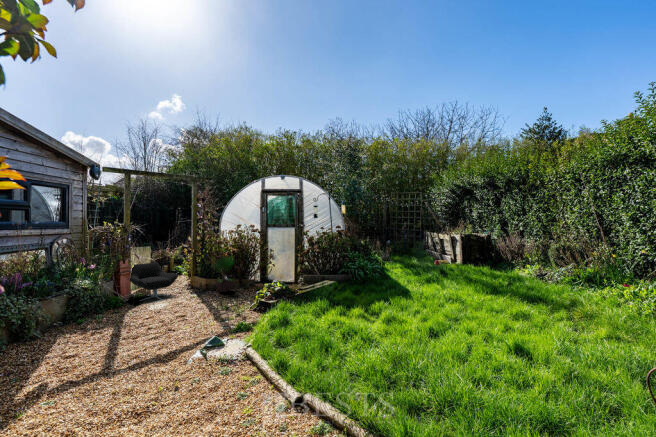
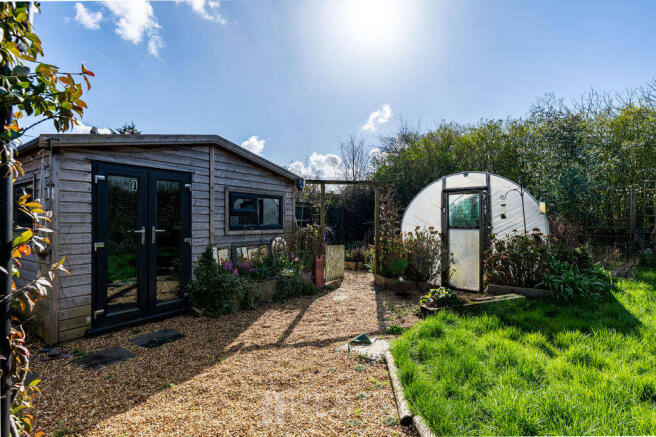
lounge chair: present [130,262,178,301] -> none [323,259,359,293]

